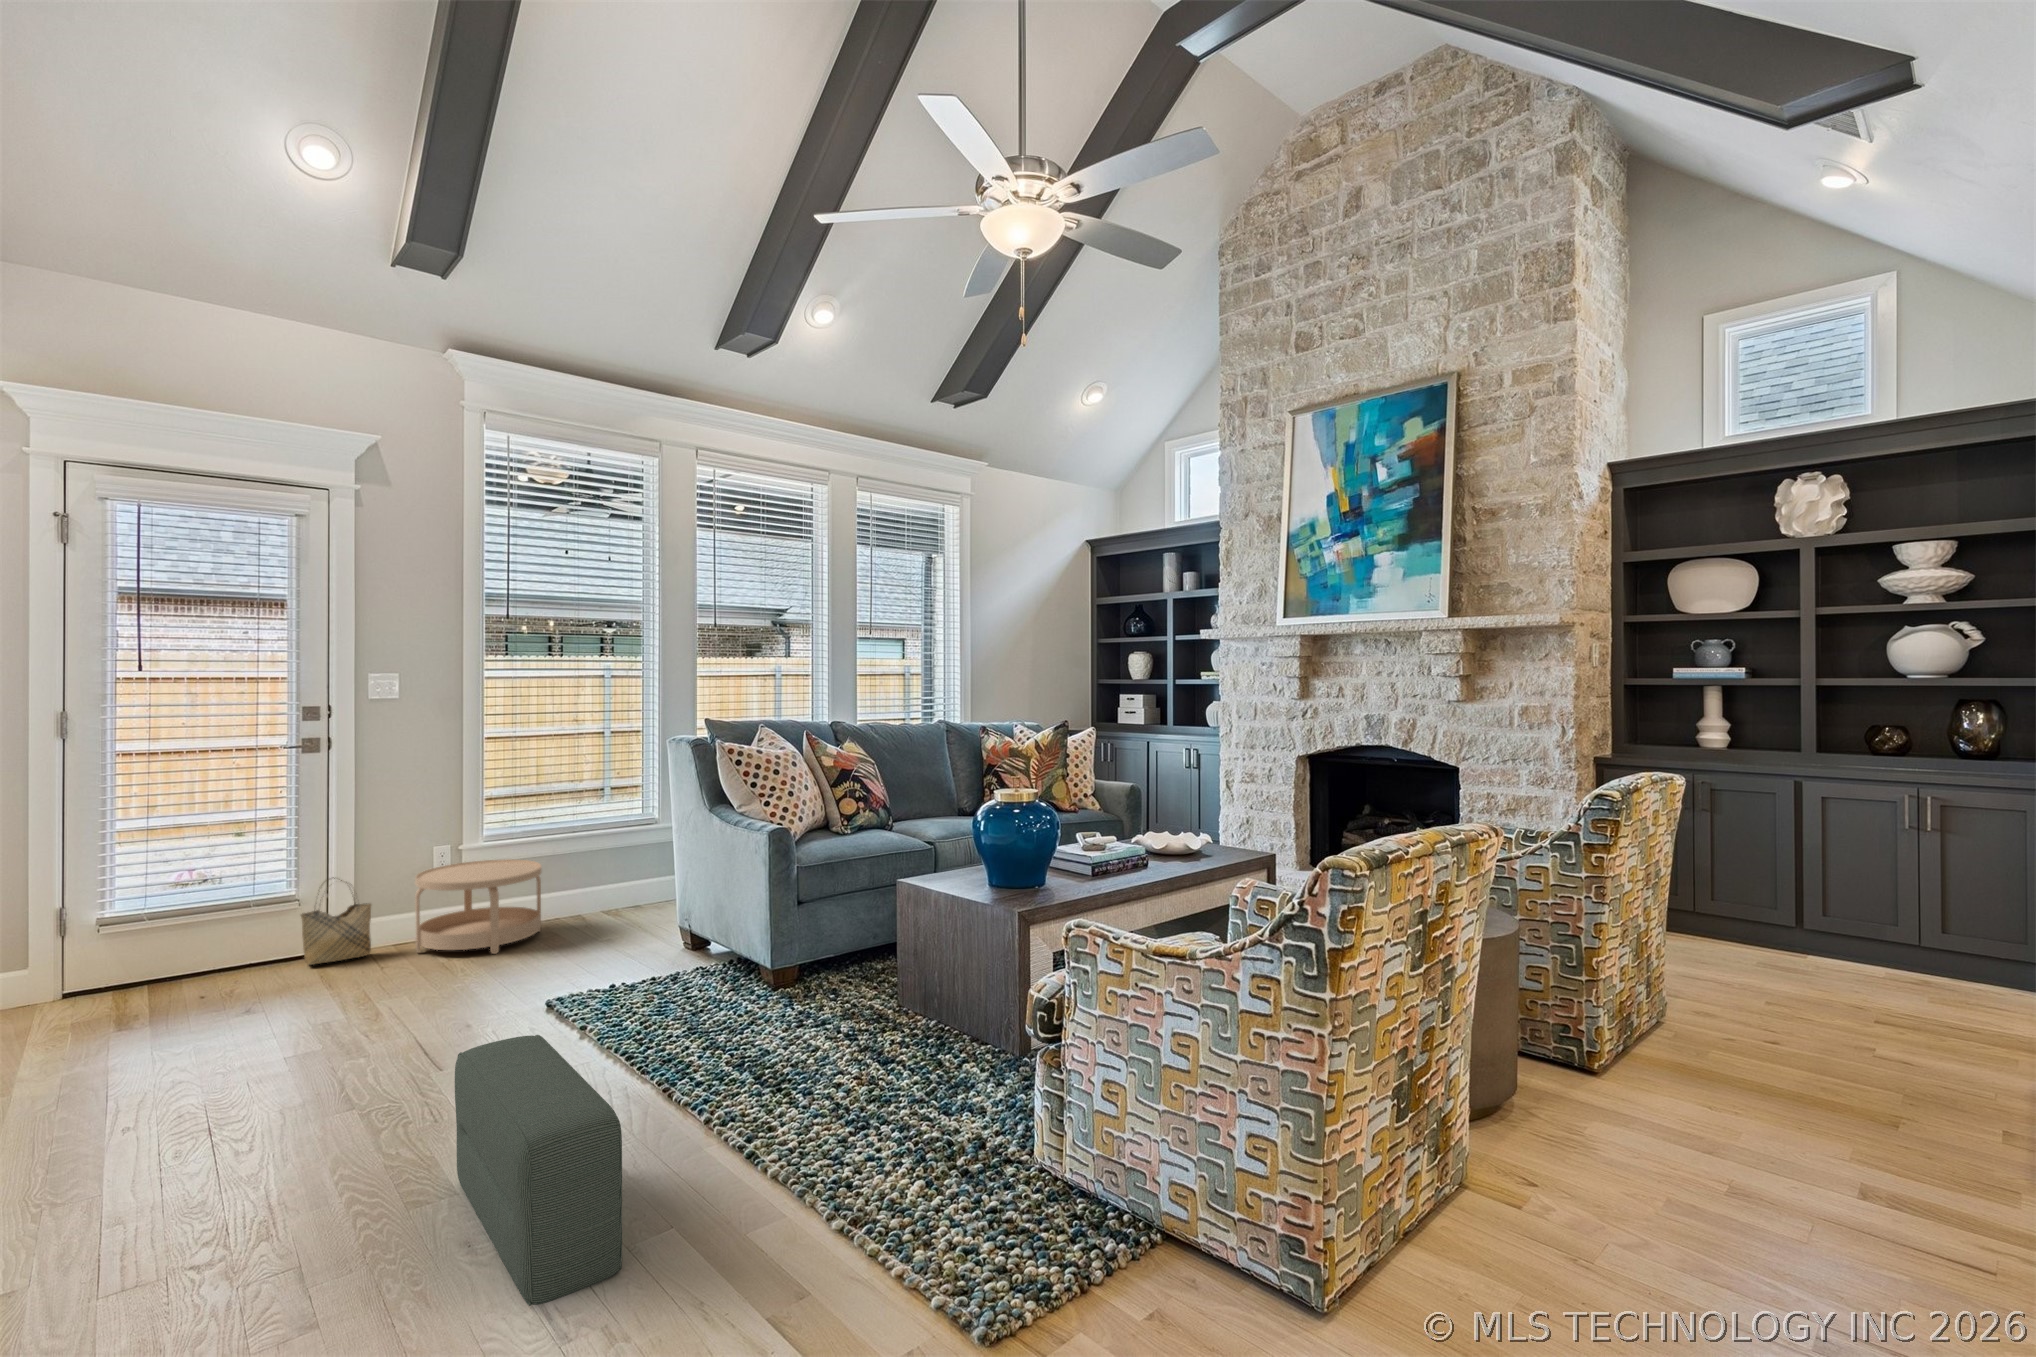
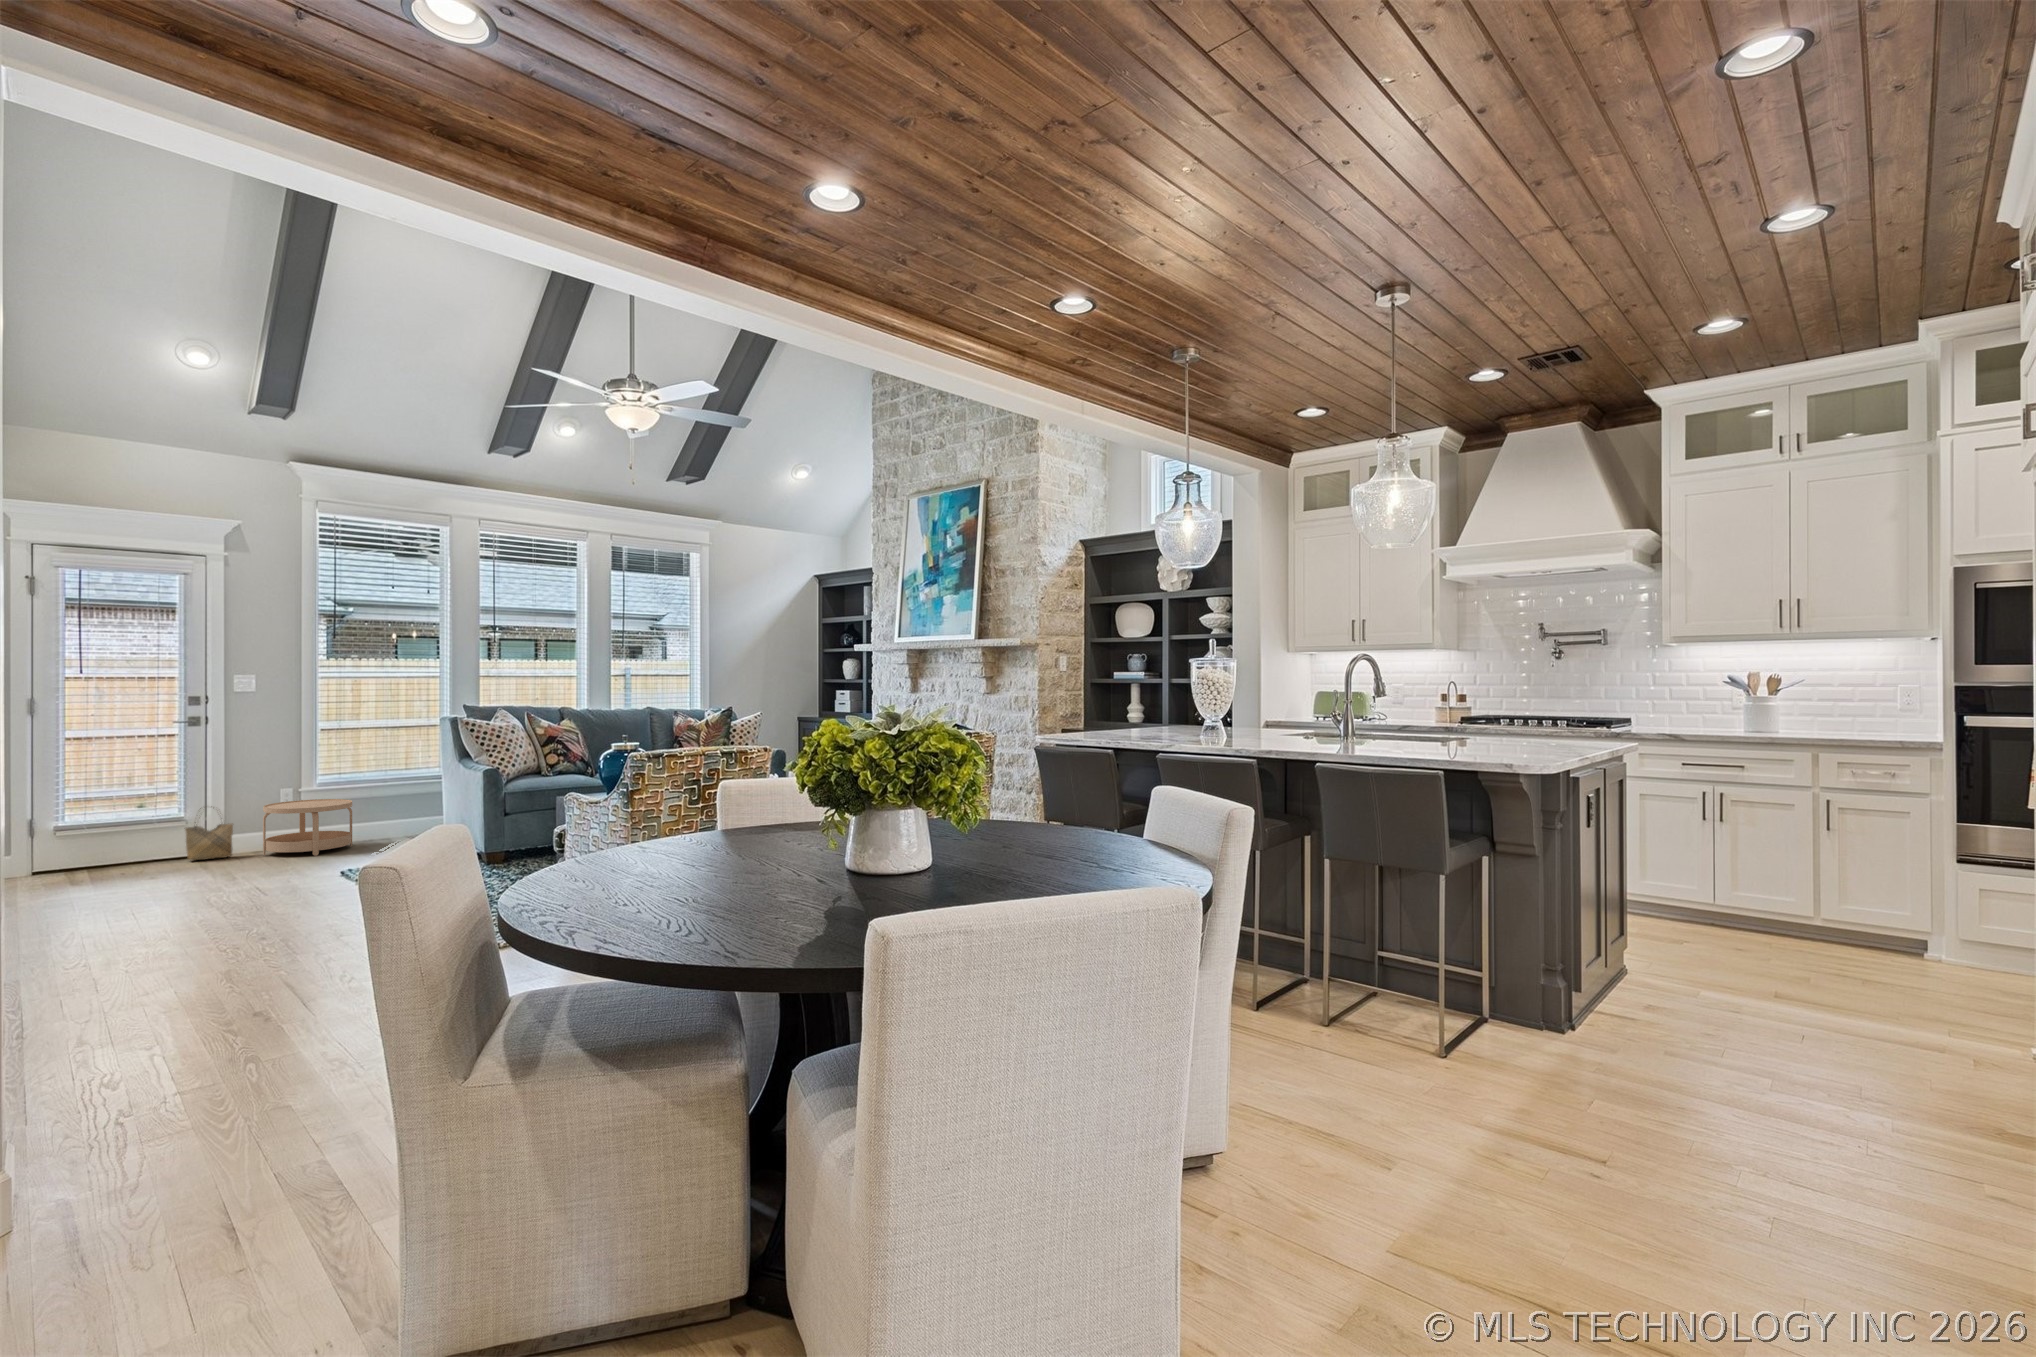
pouf: present [455,1035,622,1306] -> none [258,853,327,947]

